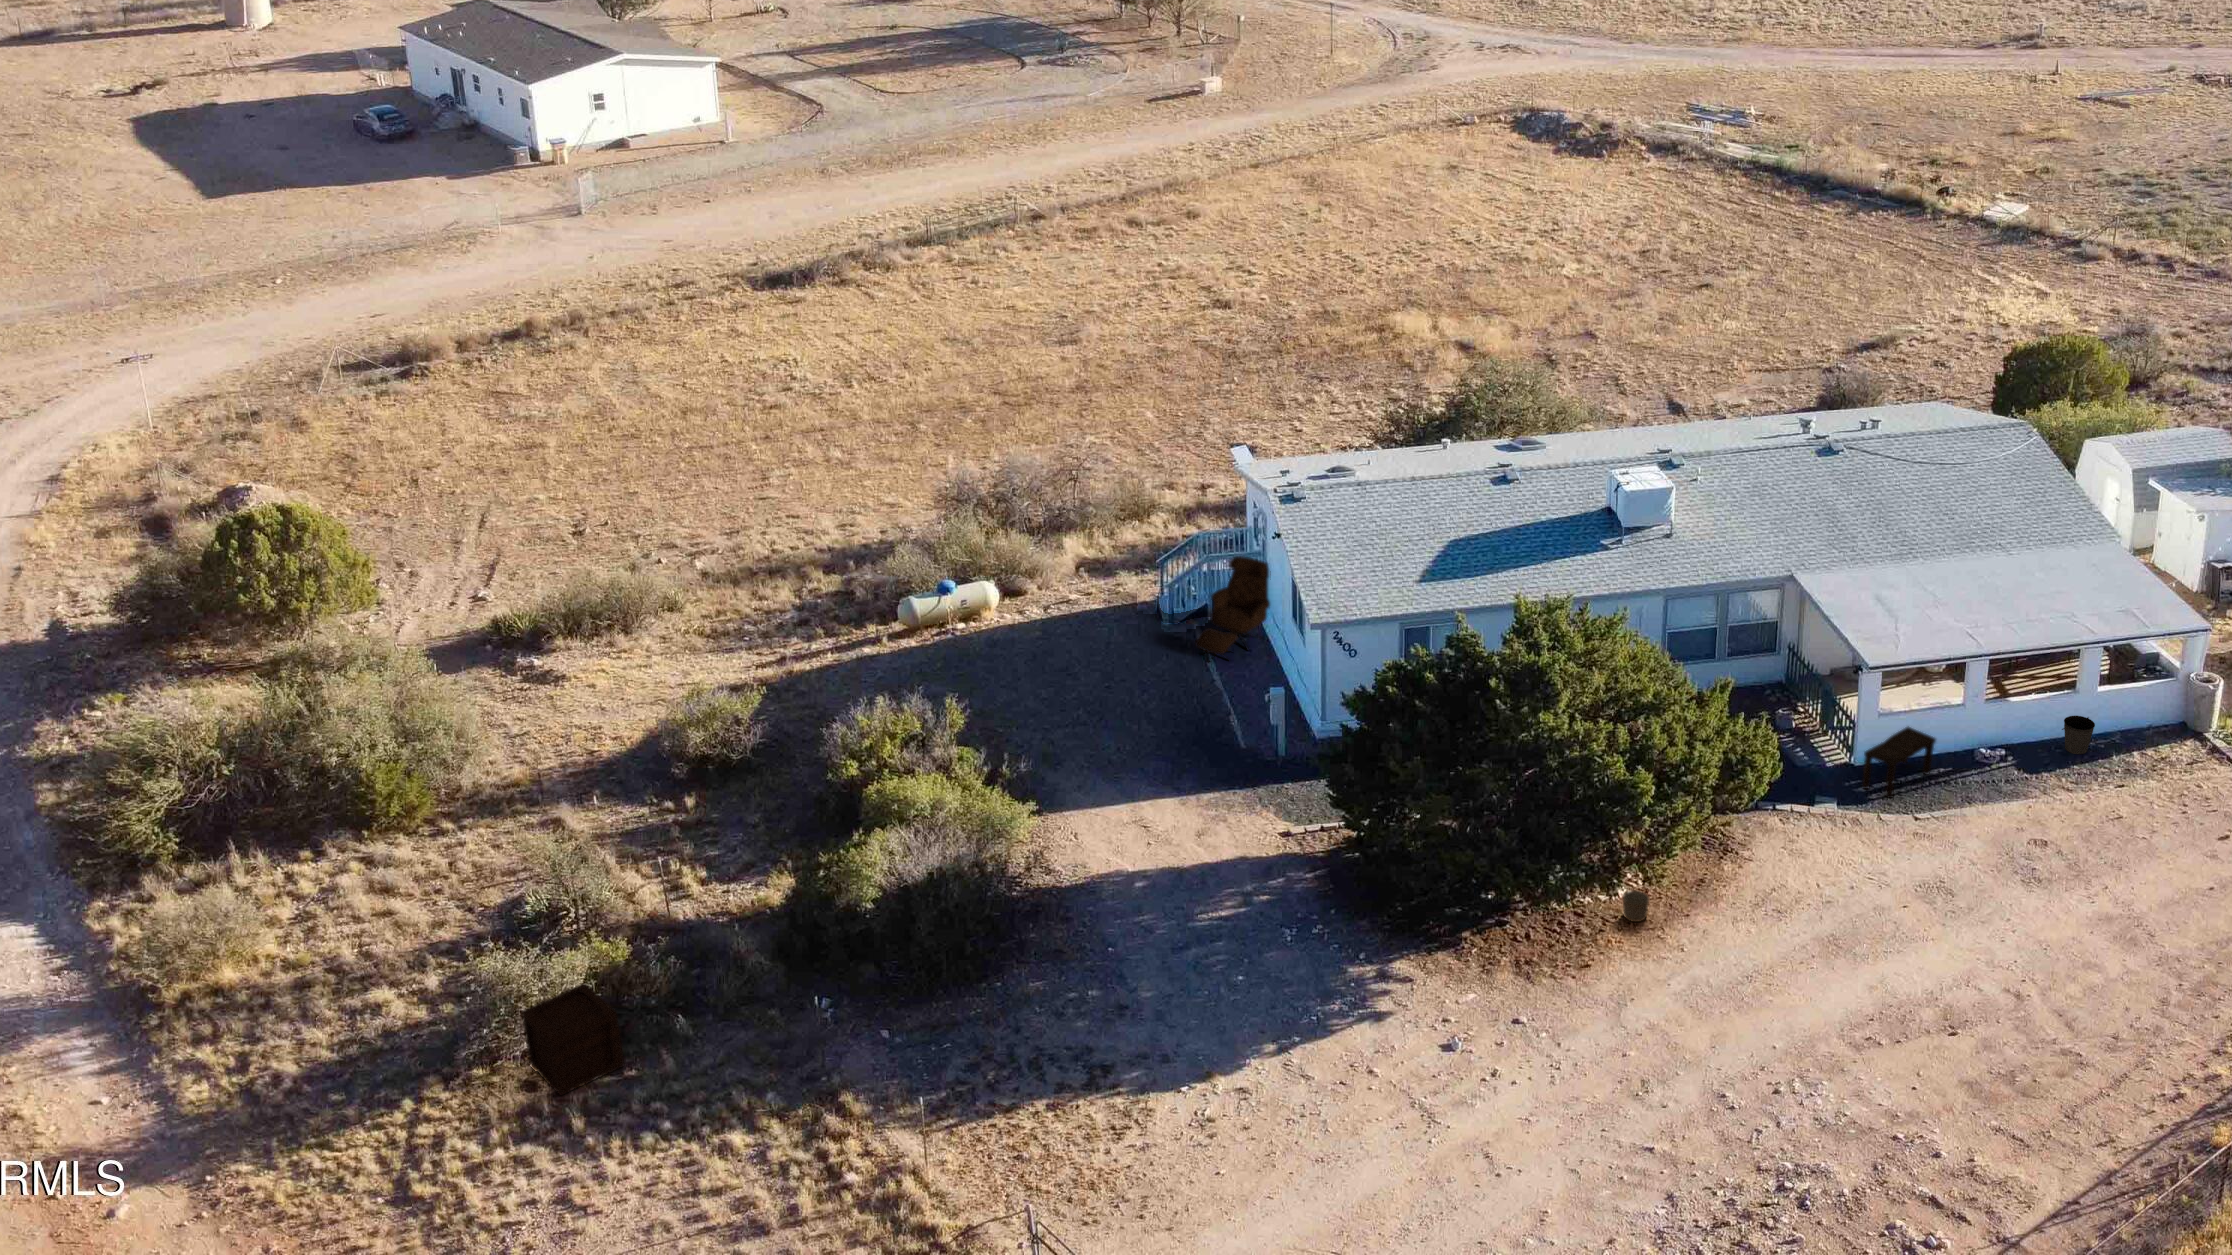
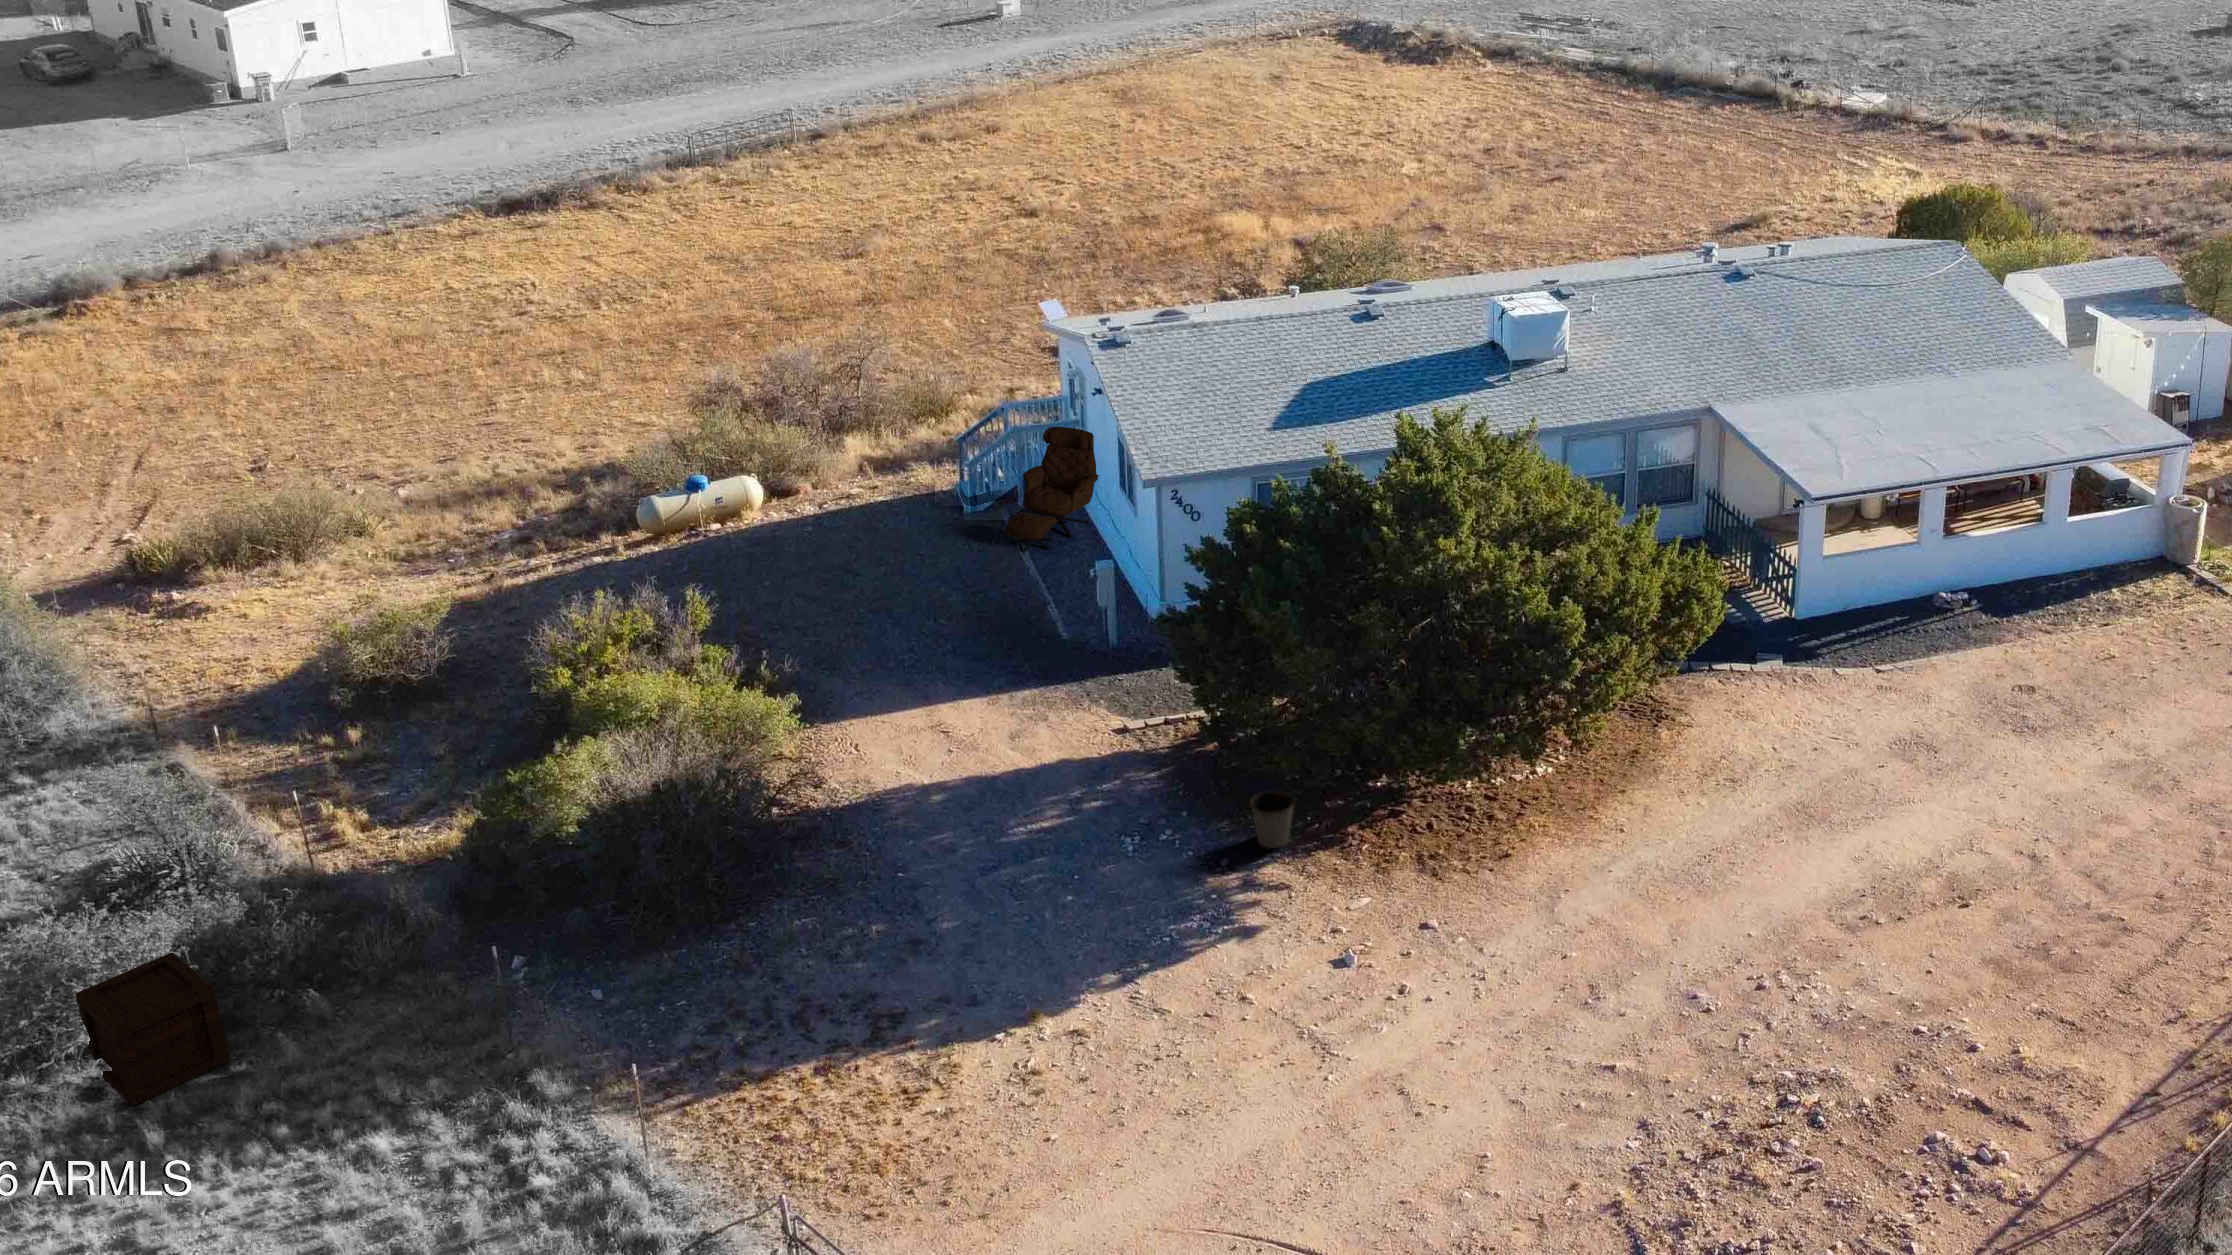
bucket: present [2062,716,2095,754] -> present [1250,791,1295,848]
bench: present [1862,726,1936,798] -> none [1812,571,1894,653]
planter: present [1623,890,1649,922] -> none [1547,765,1579,804]

